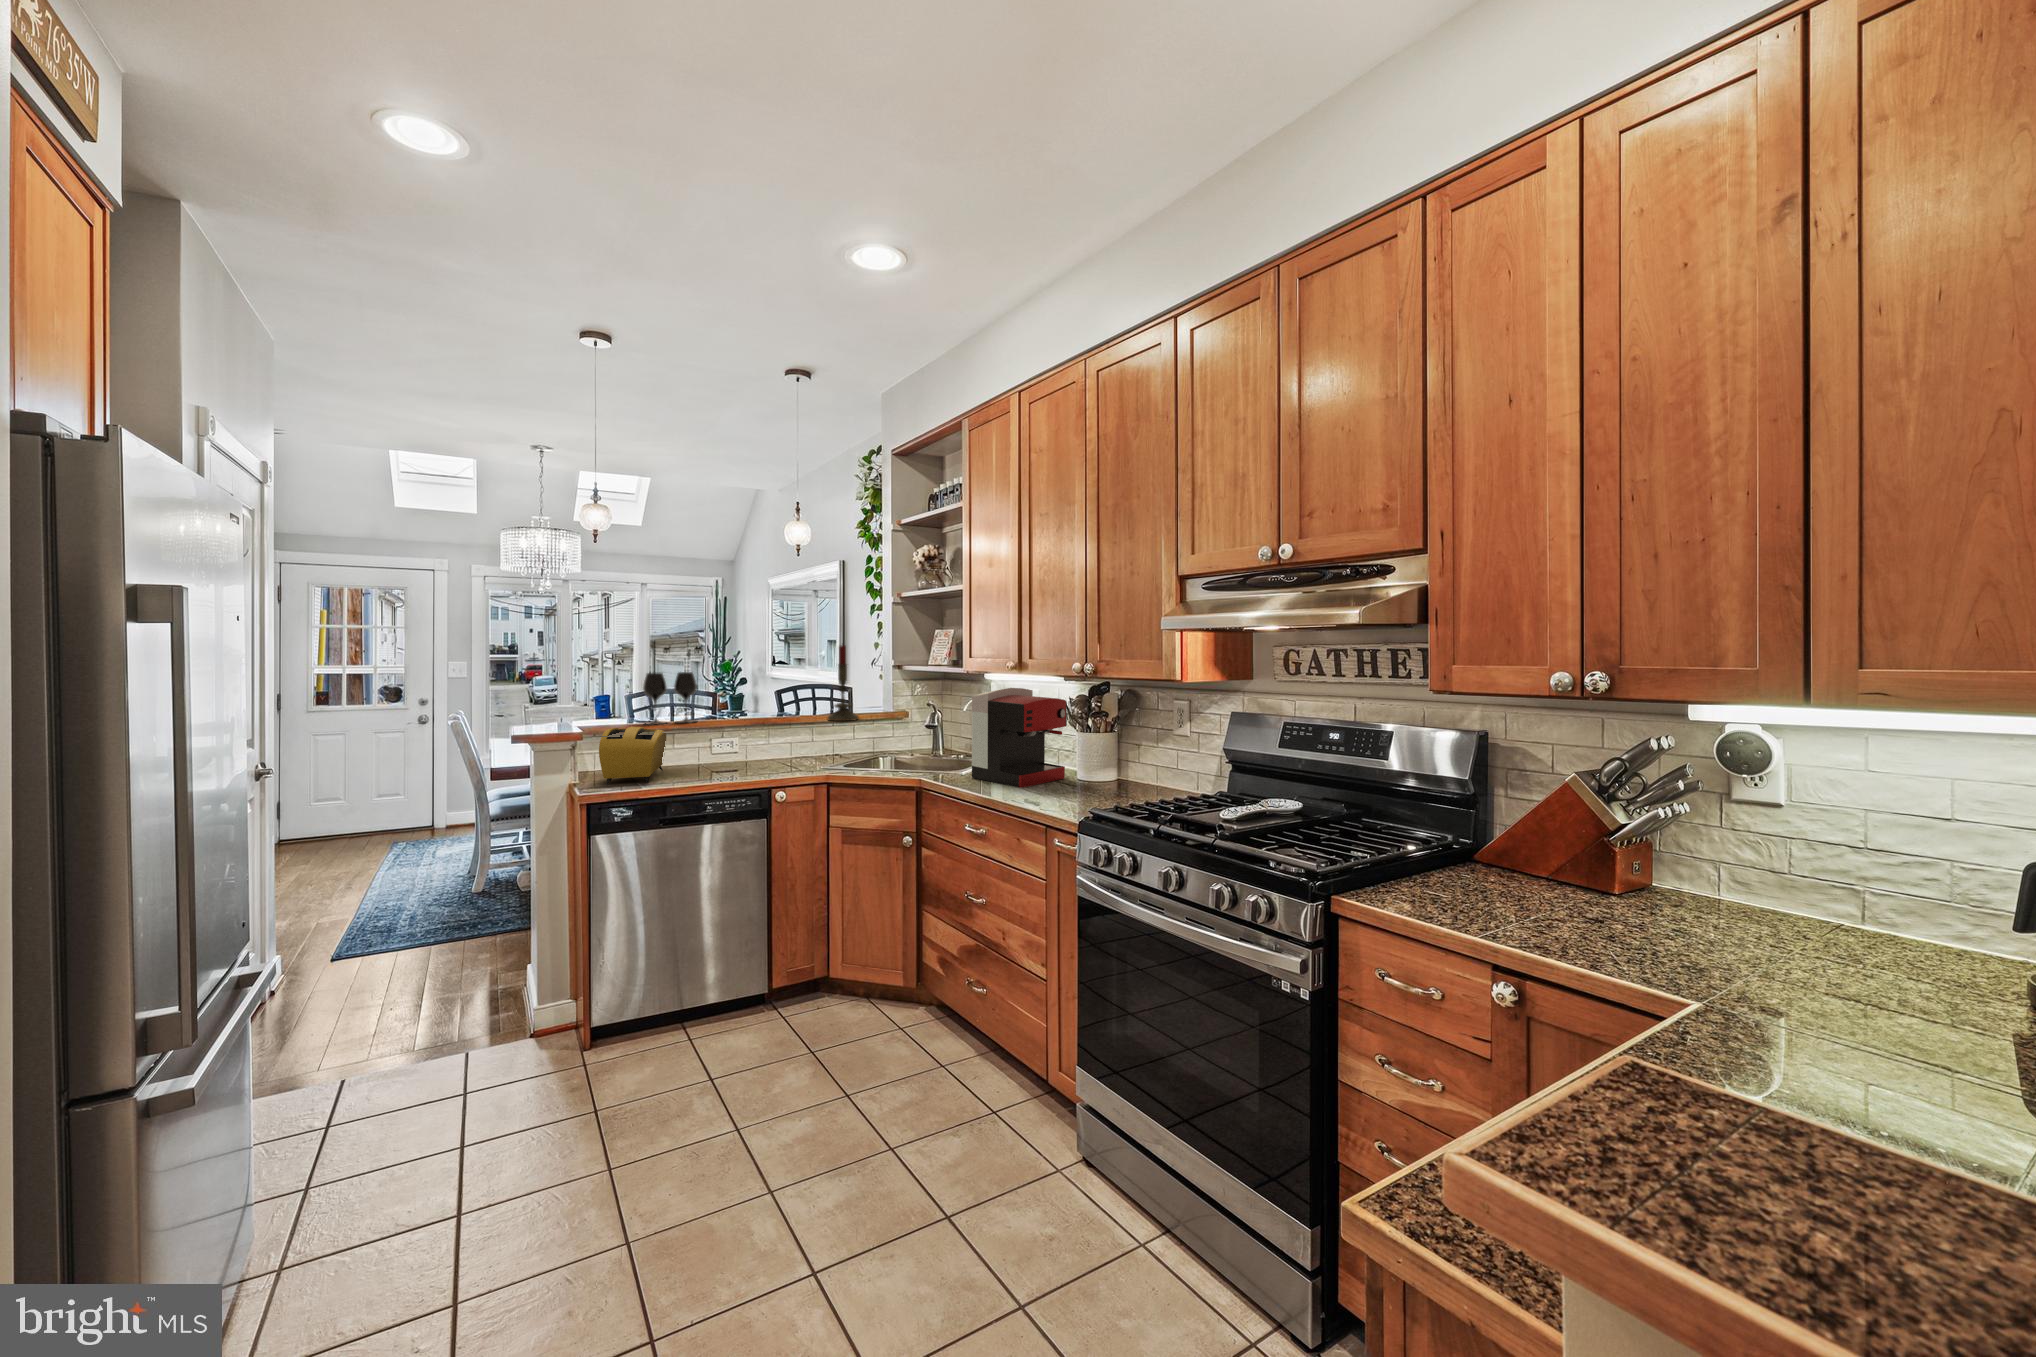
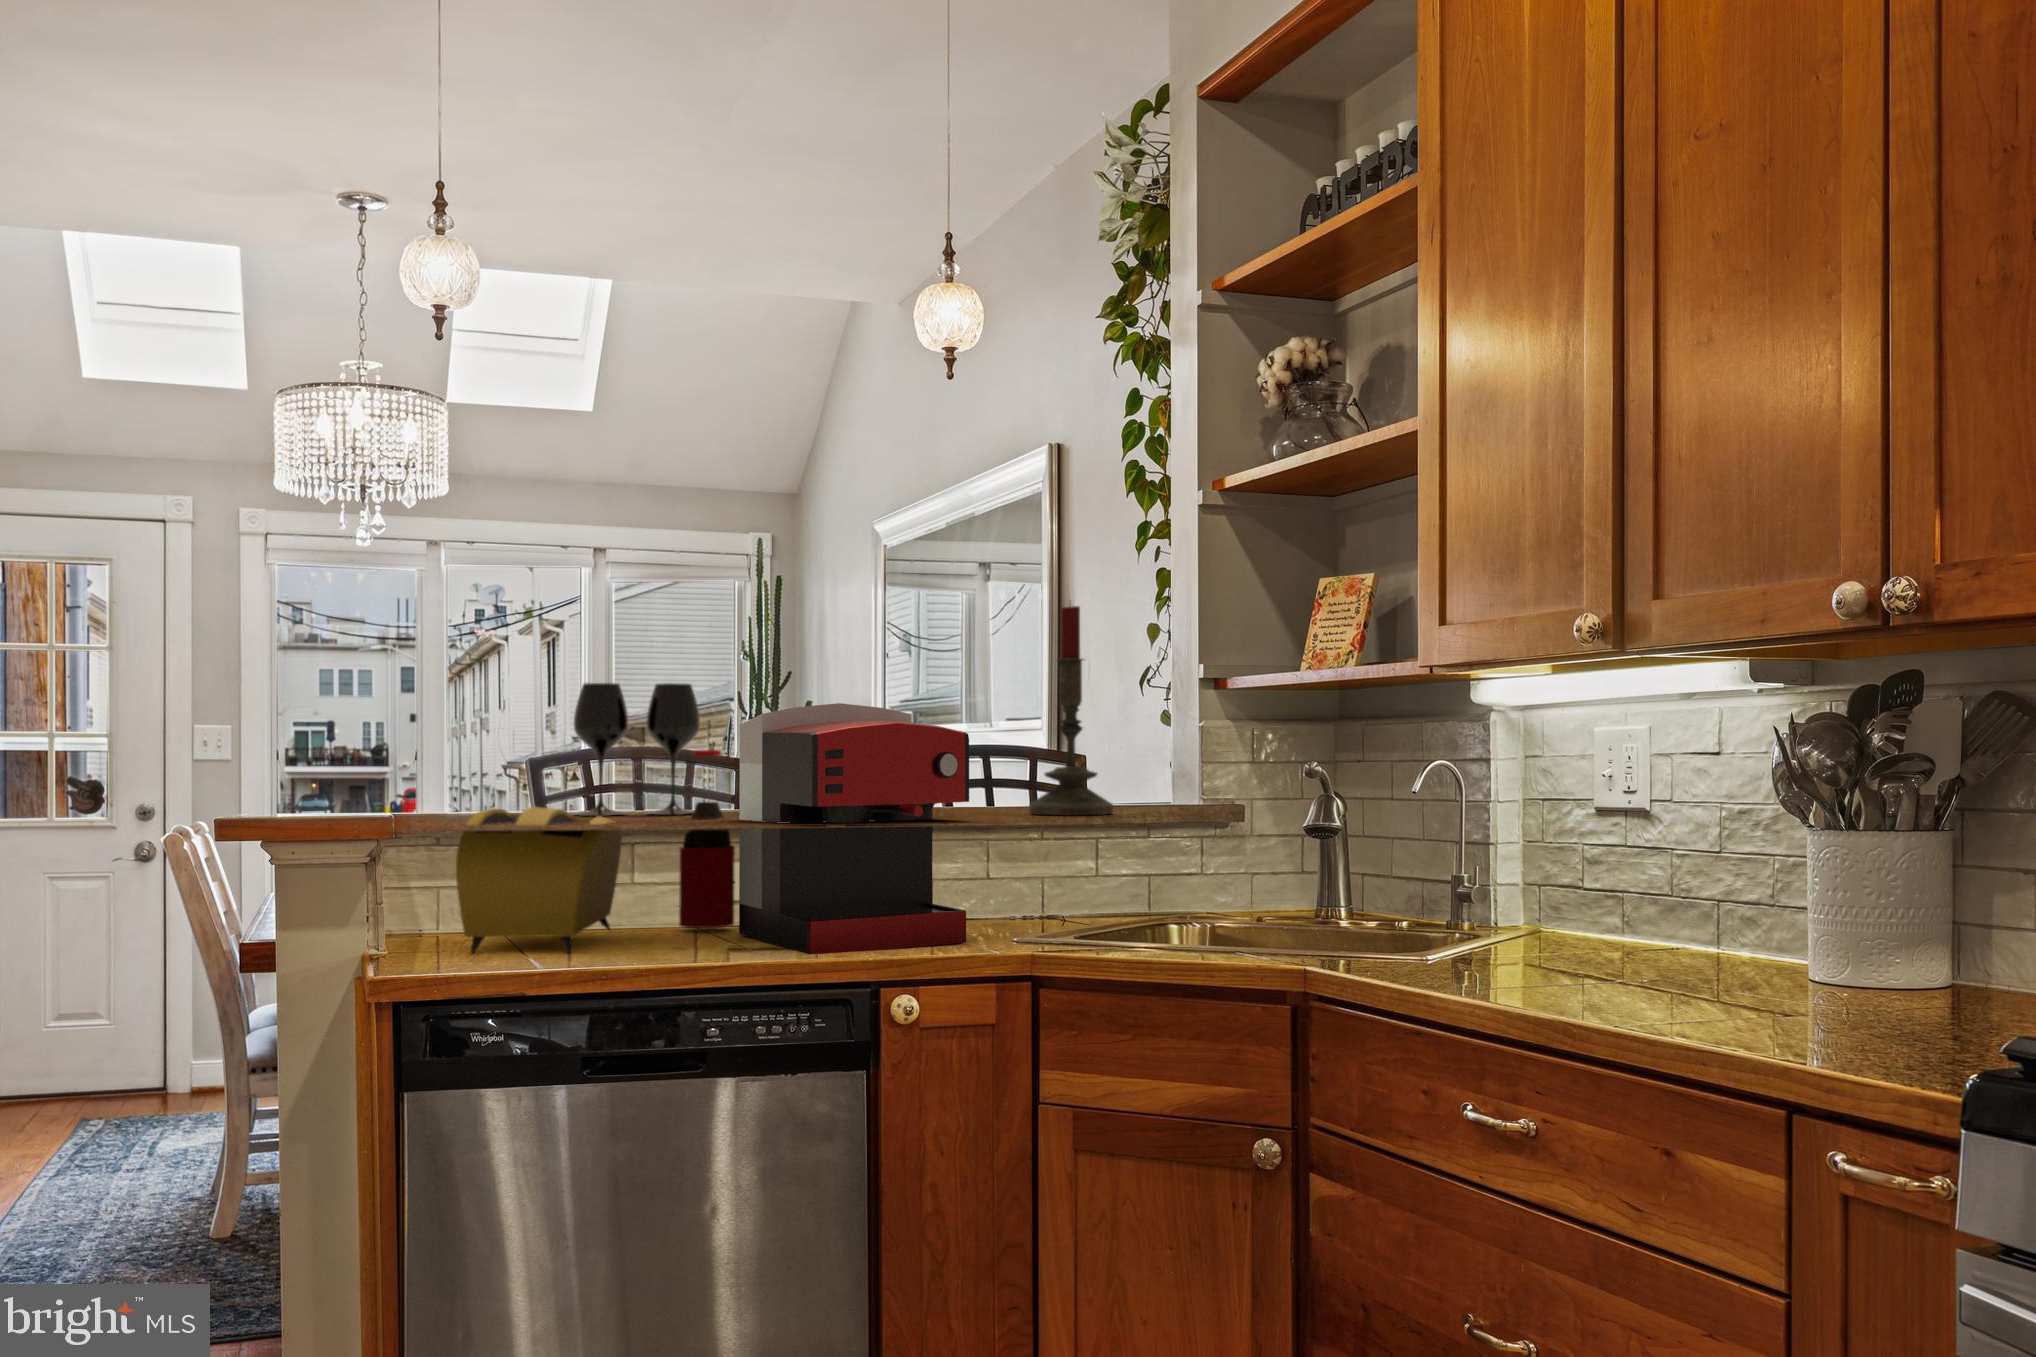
coffee maker: present [972,688,1067,788] -> present [739,703,969,954]
bottle: none [690,701,713,769] -> present [679,750,735,929]

